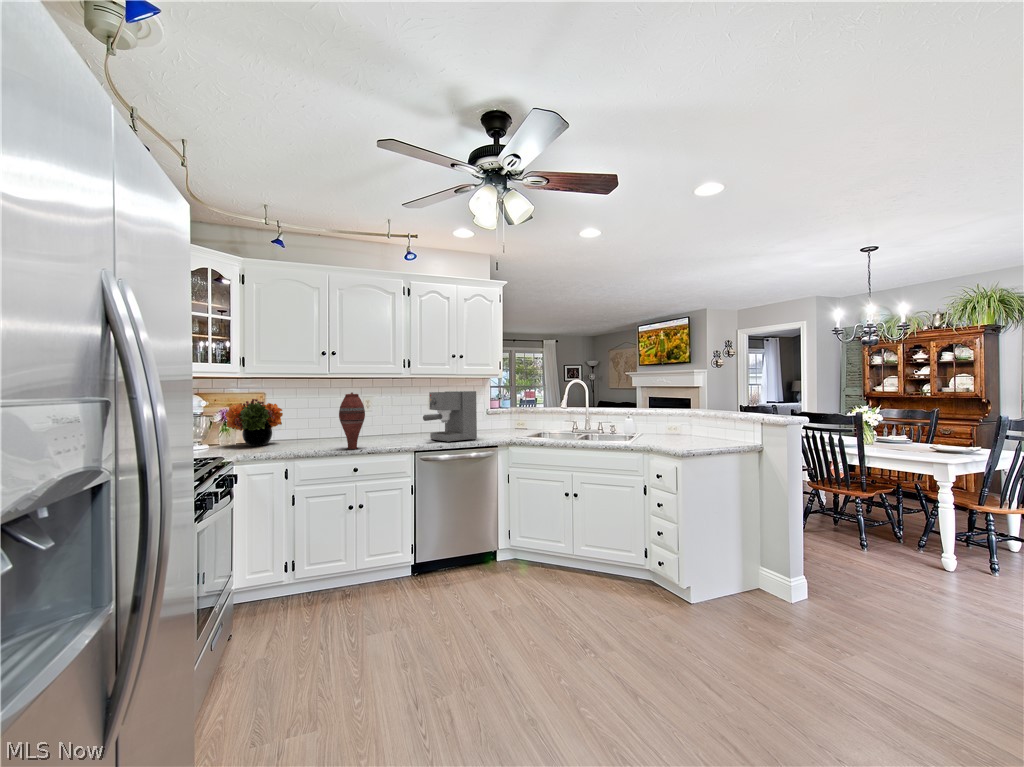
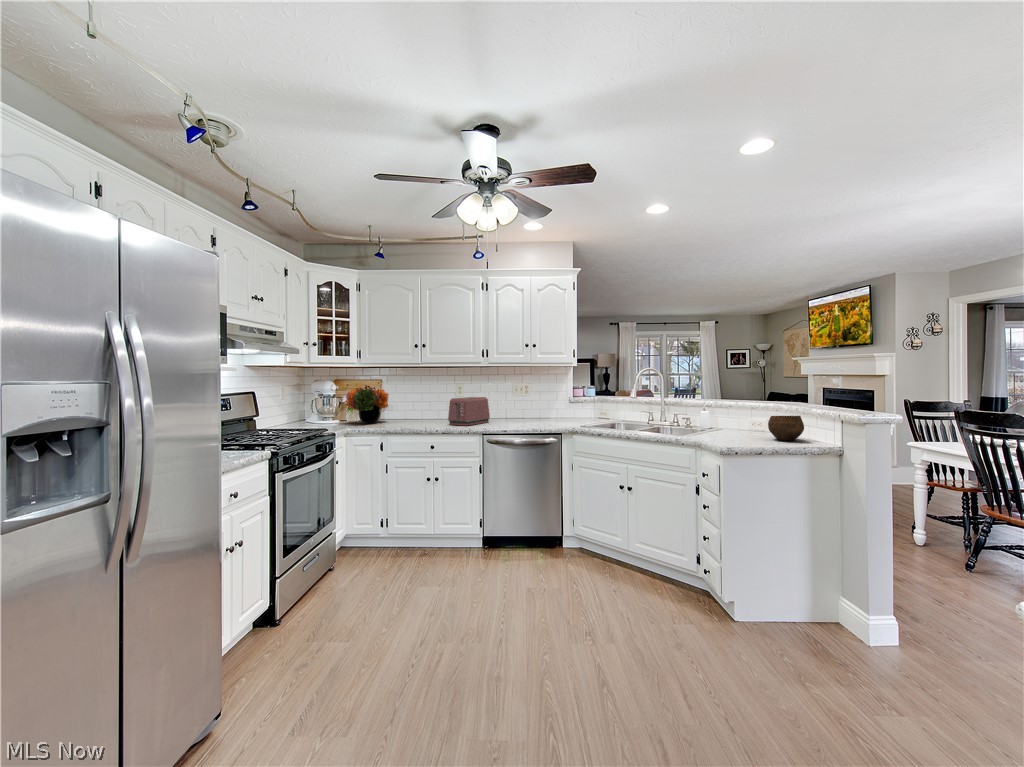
coffee maker: present [423,391,477,442] -> none [493,380,545,427]
vase: present [339,392,365,449] -> none [419,381,441,429]
toaster: none [365,411,407,443] -> present [448,397,490,426]
bowl: none [694,420,725,442] -> present [768,416,804,441]

